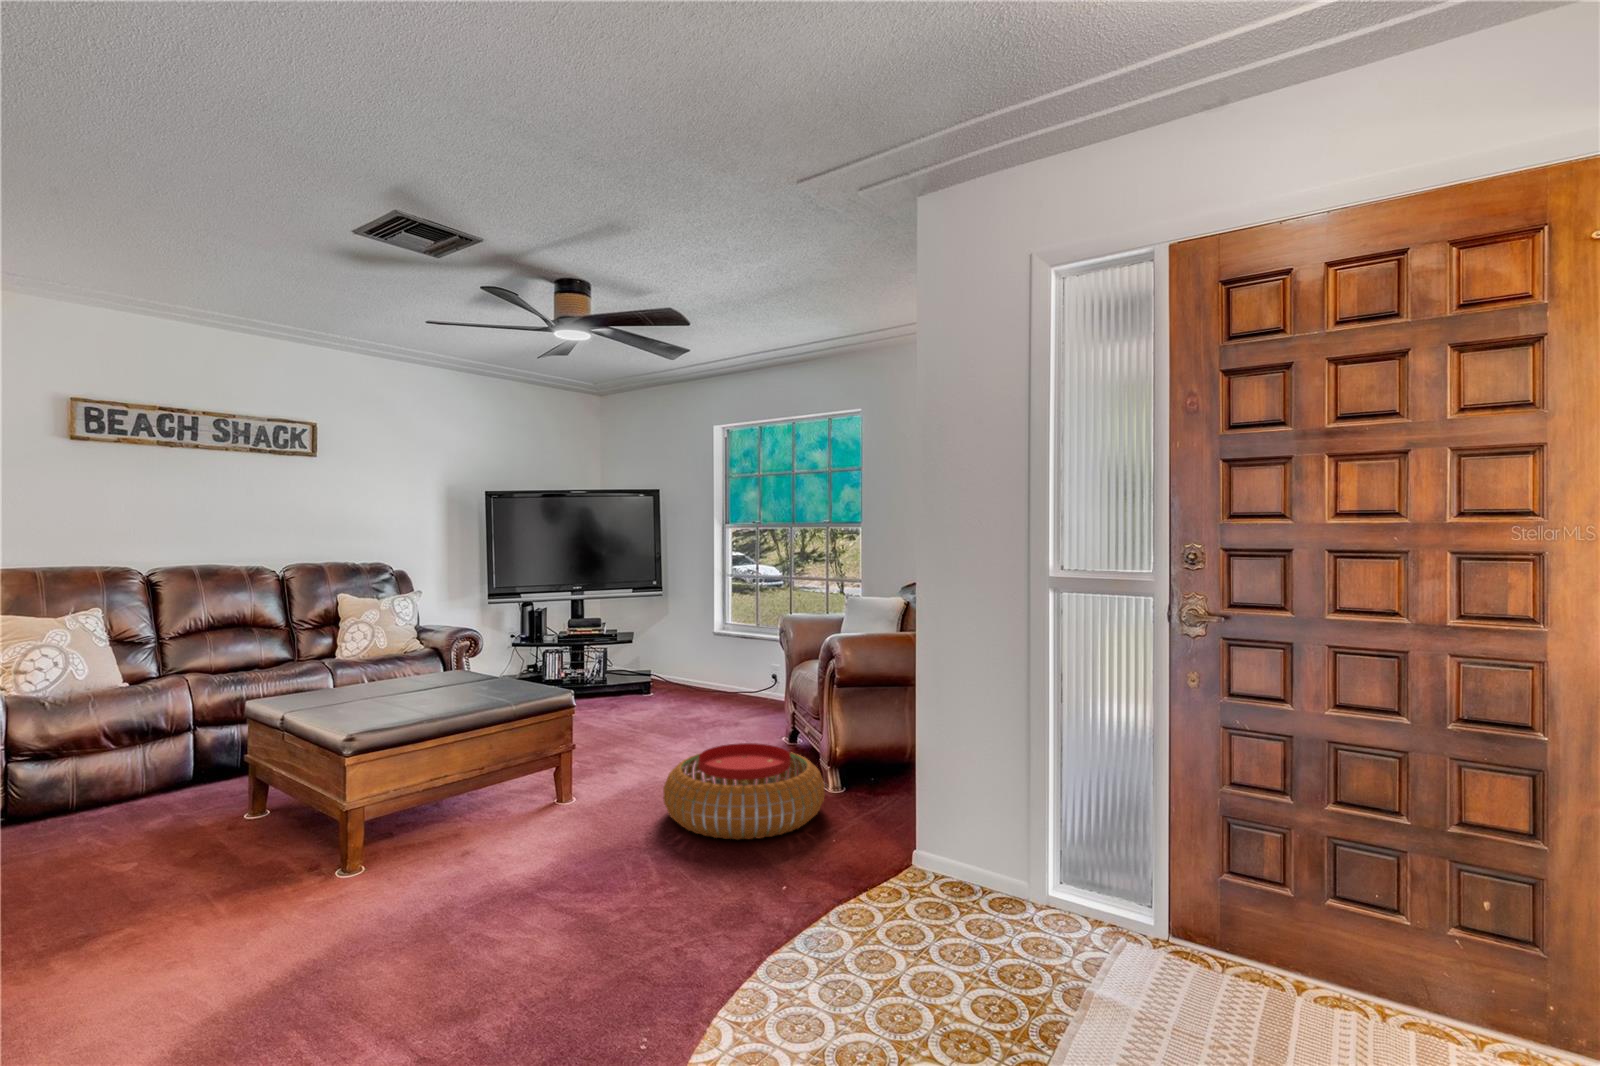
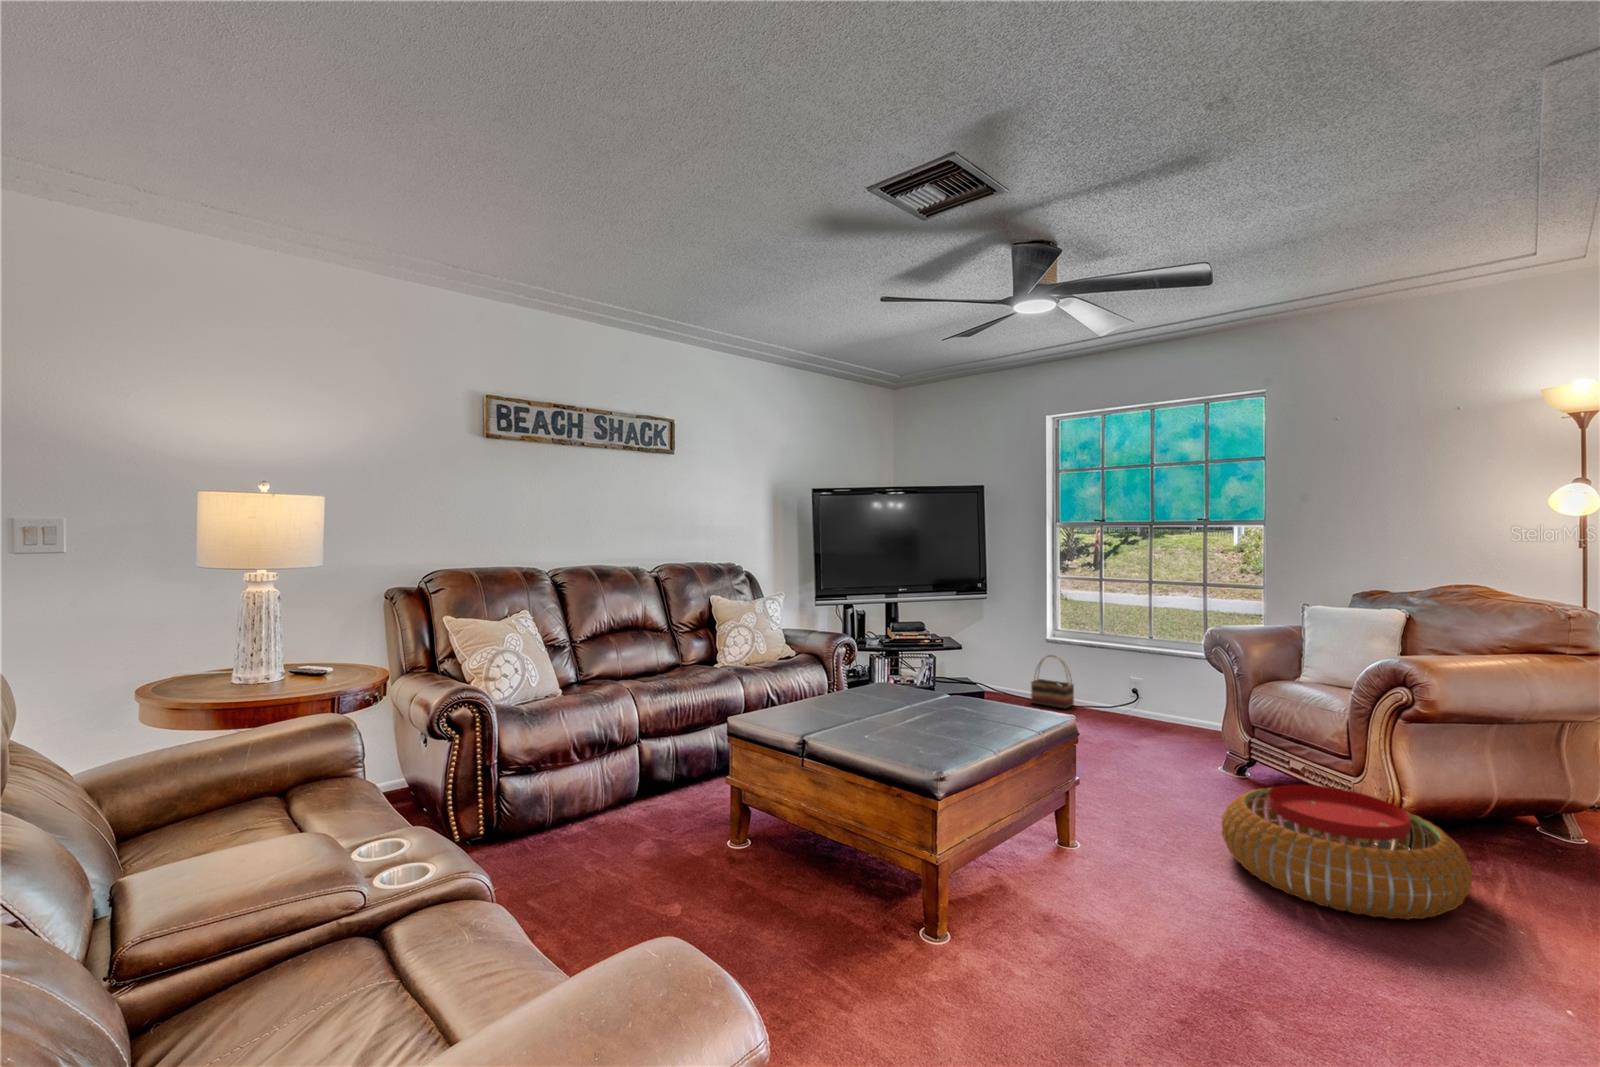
basket: none [693,648,731,697] -> present [1031,655,1074,708]

